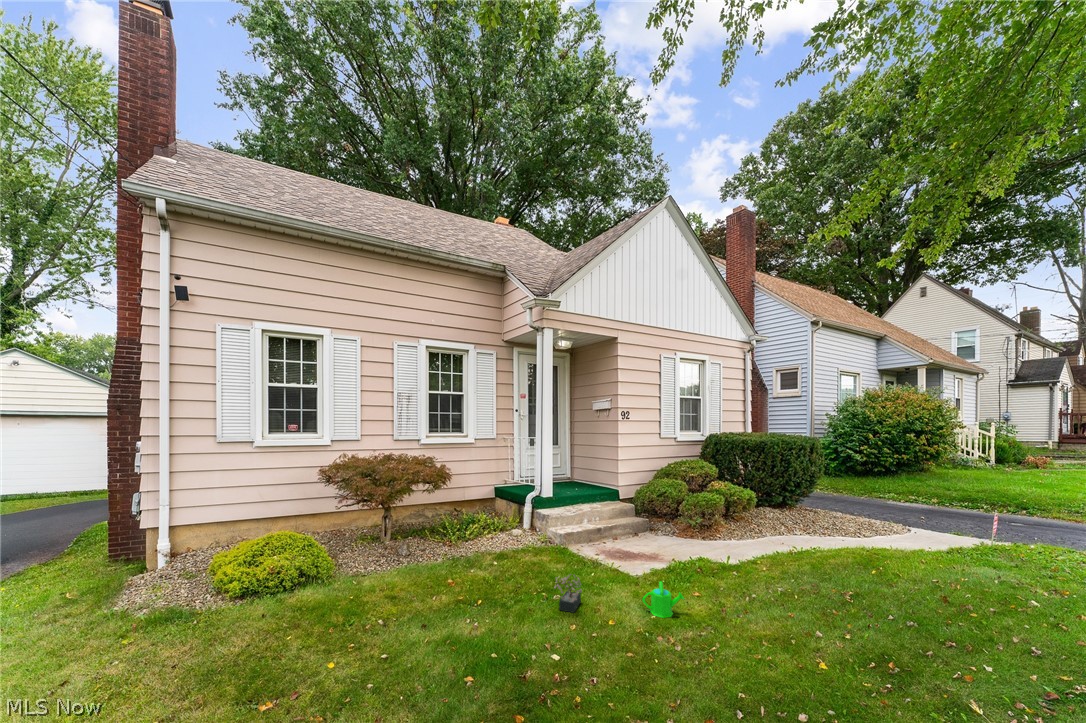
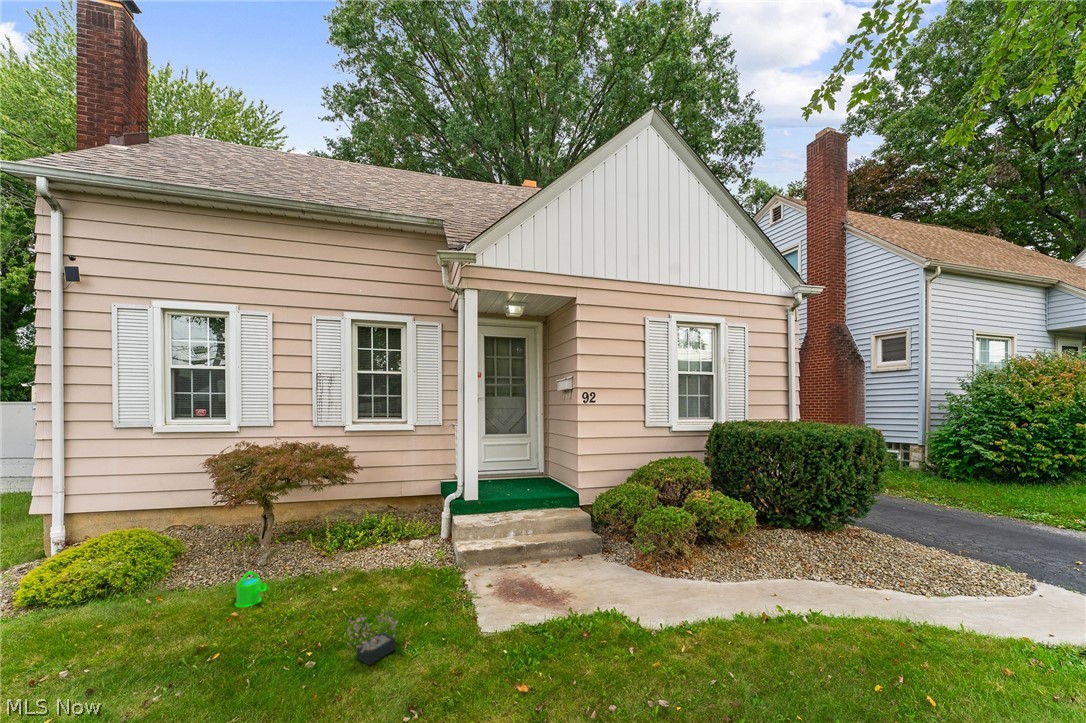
watering can: present [642,581,684,618] -> present [235,571,267,607]

